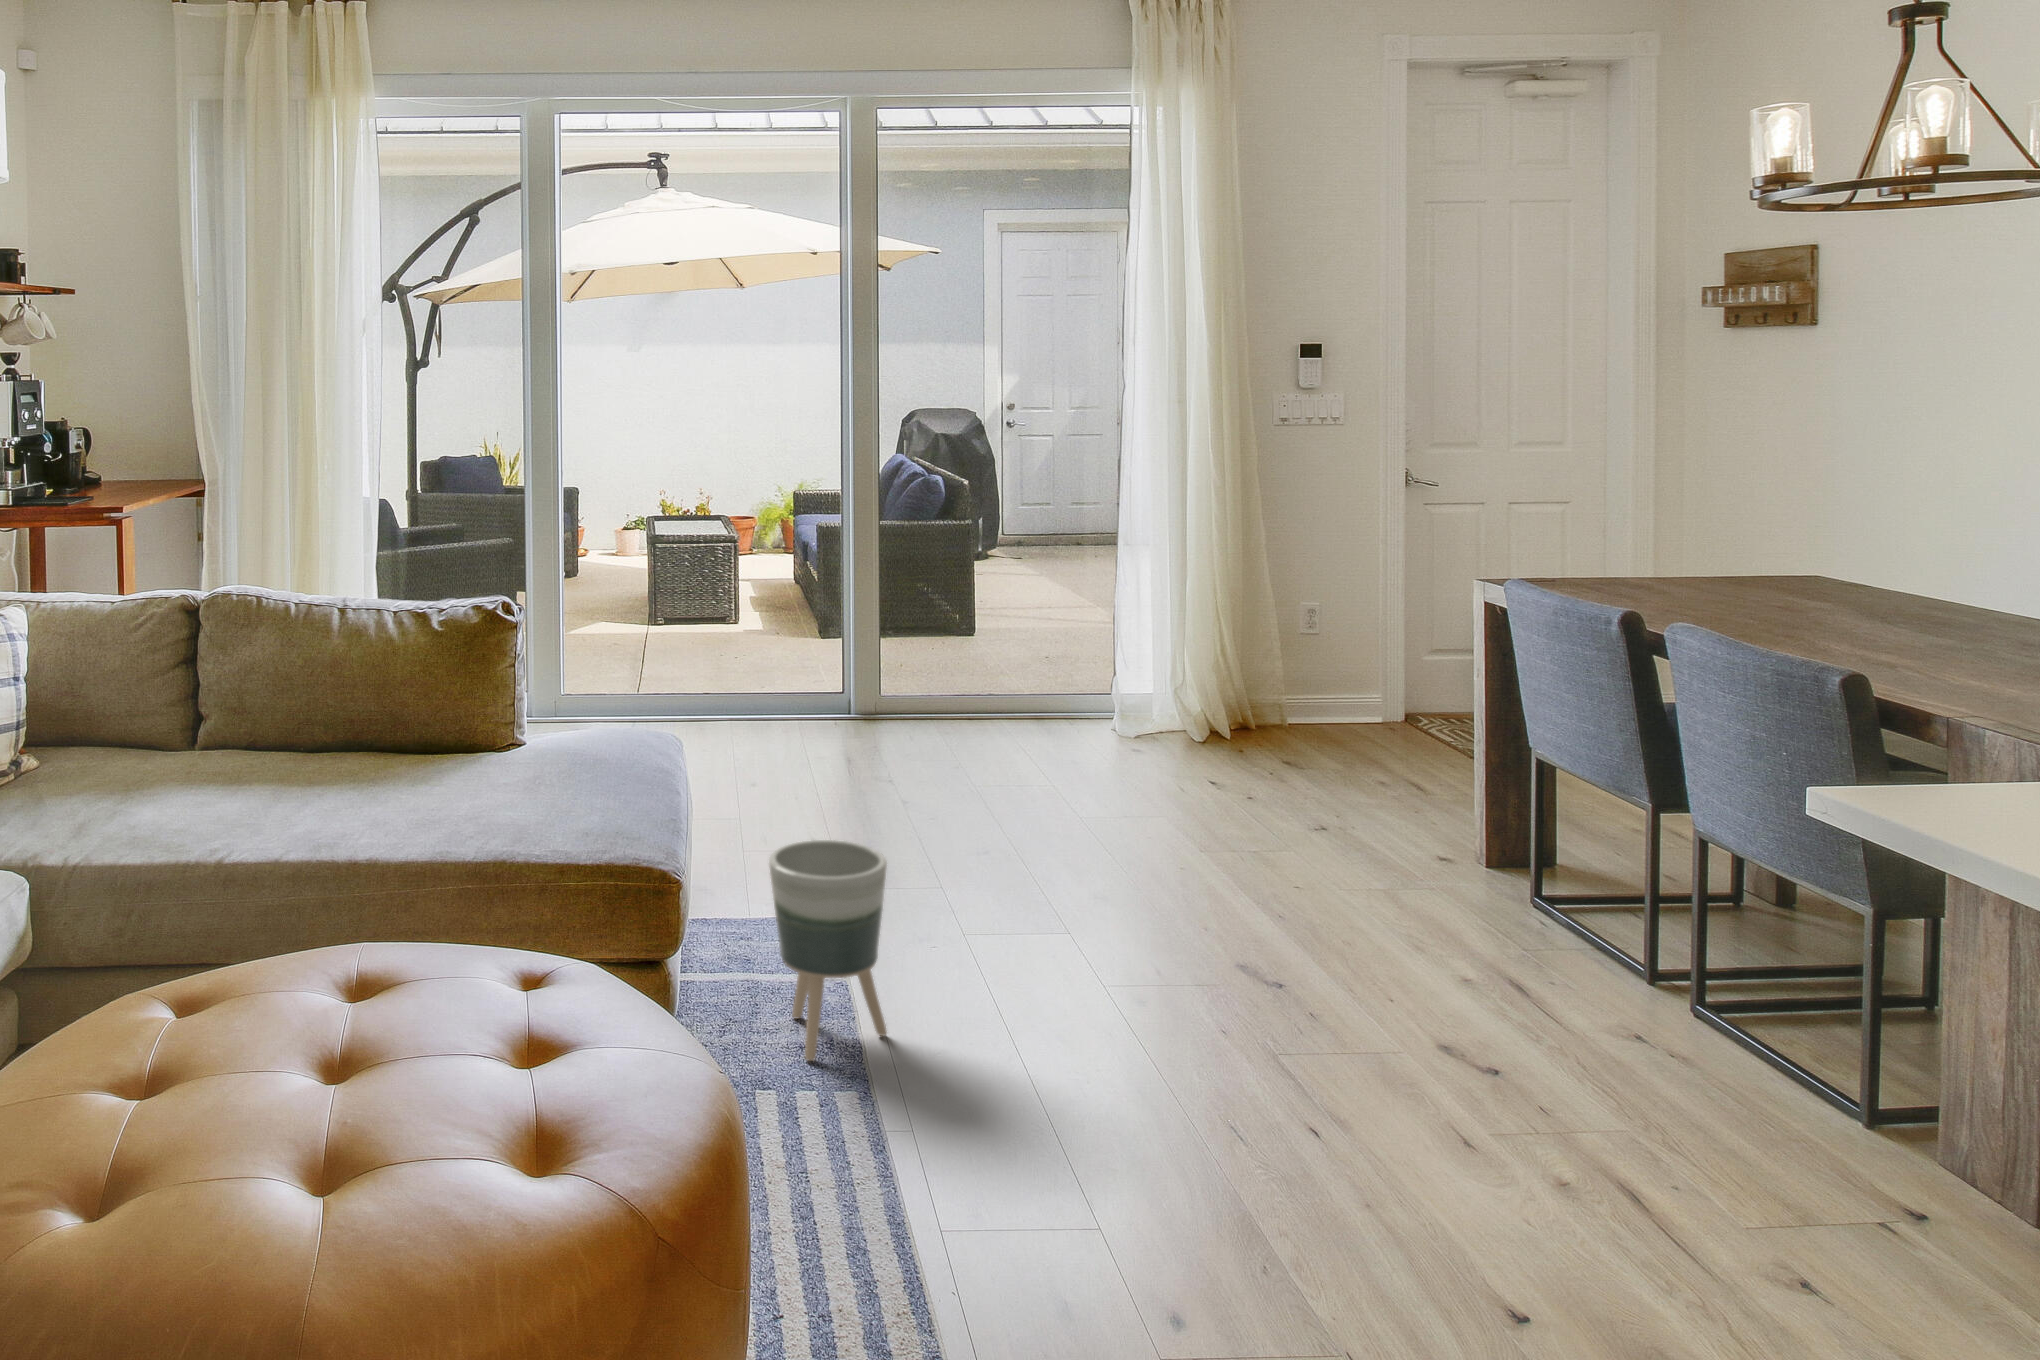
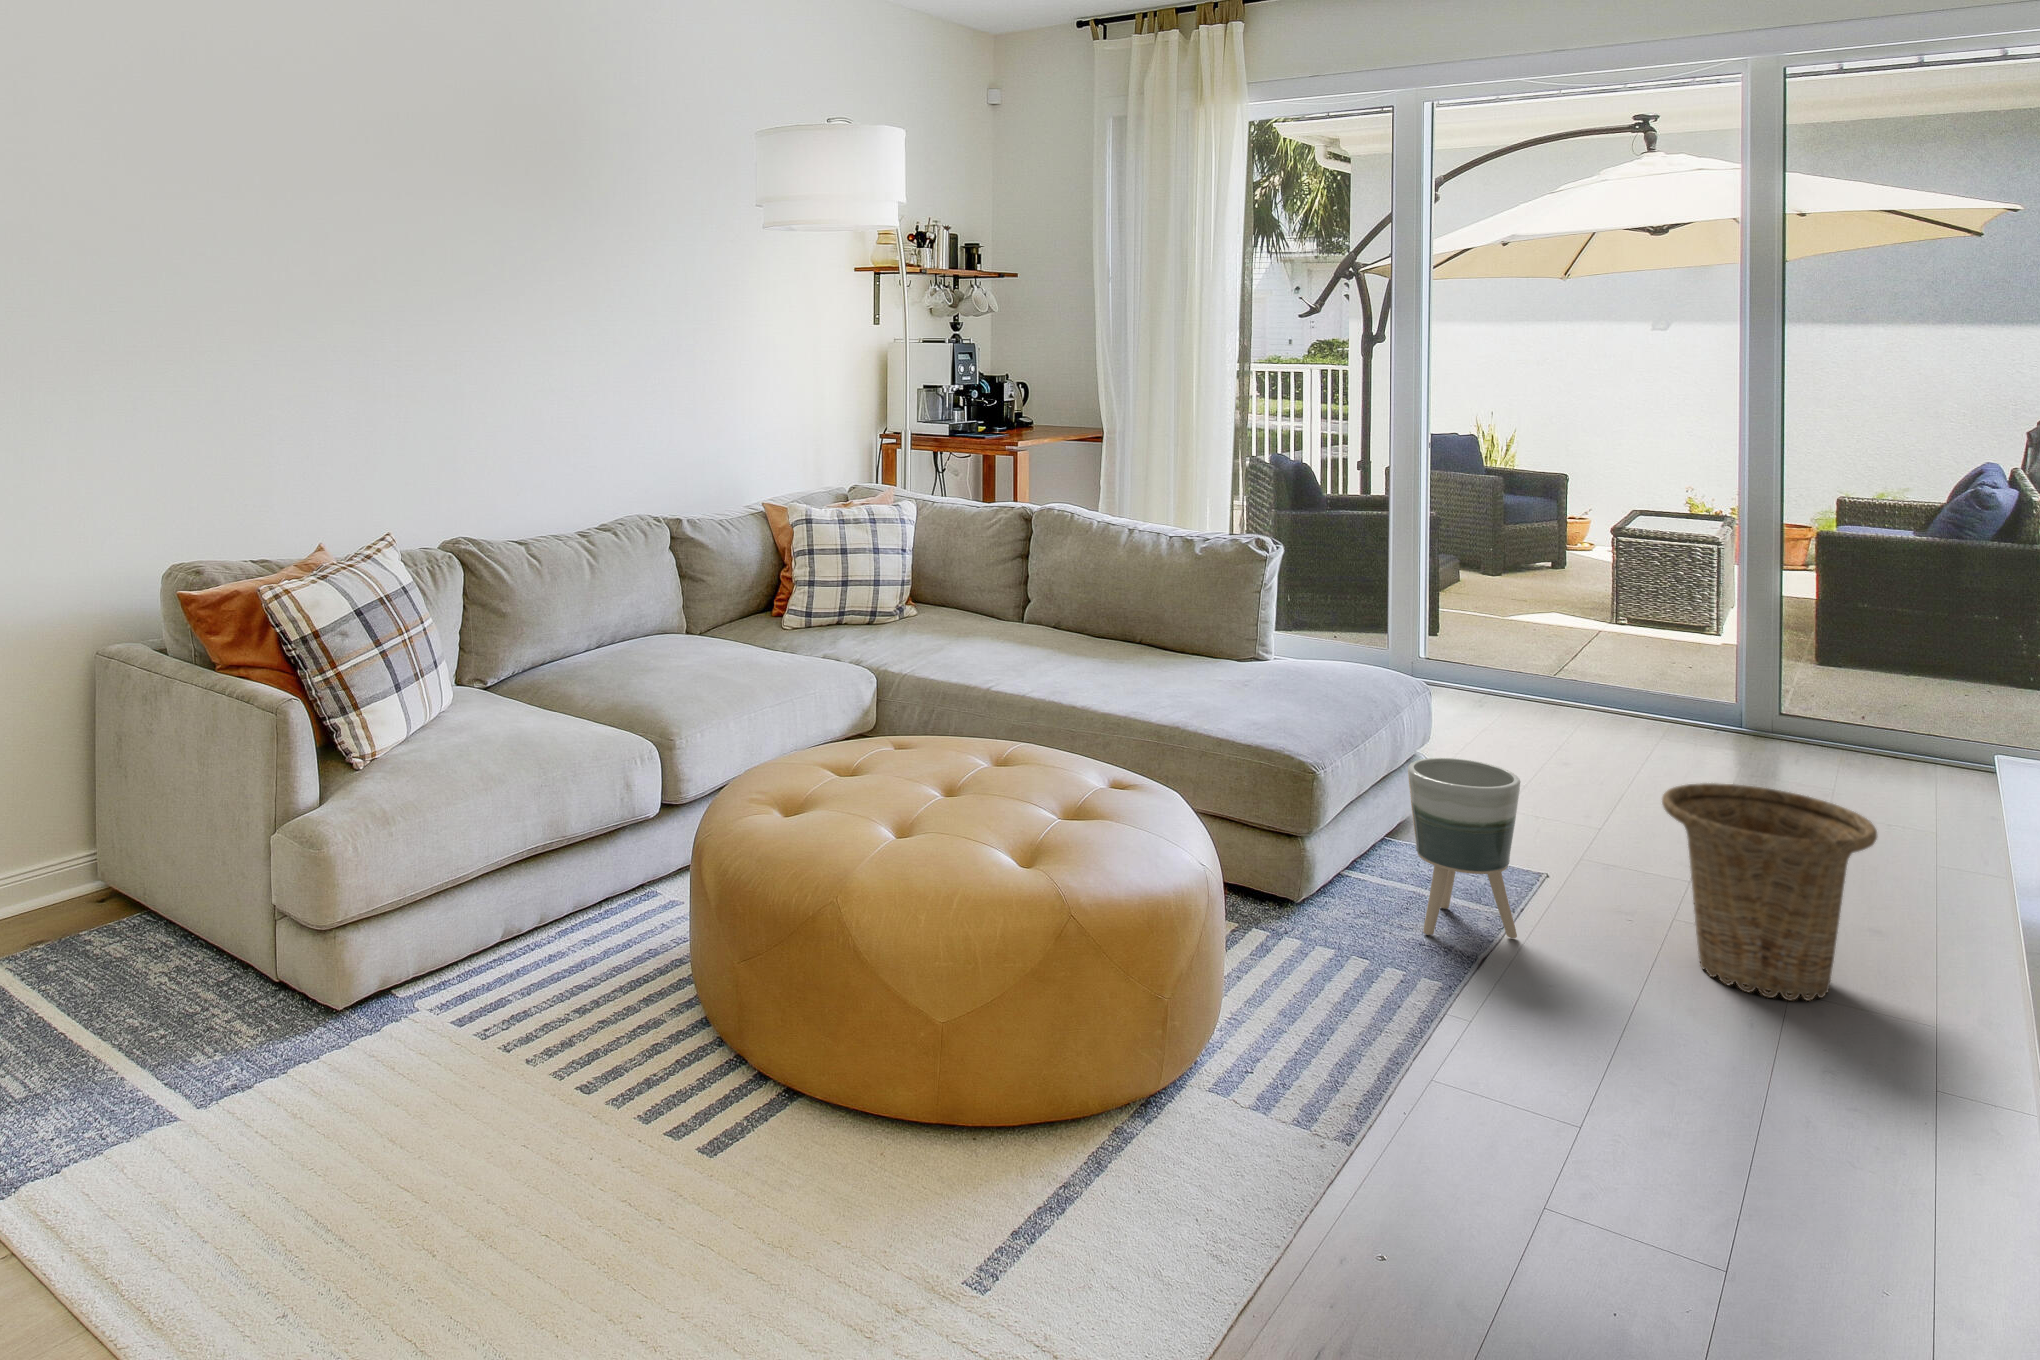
basket: none [1000,808,1188,1030] -> present [1662,783,1877,1001]

